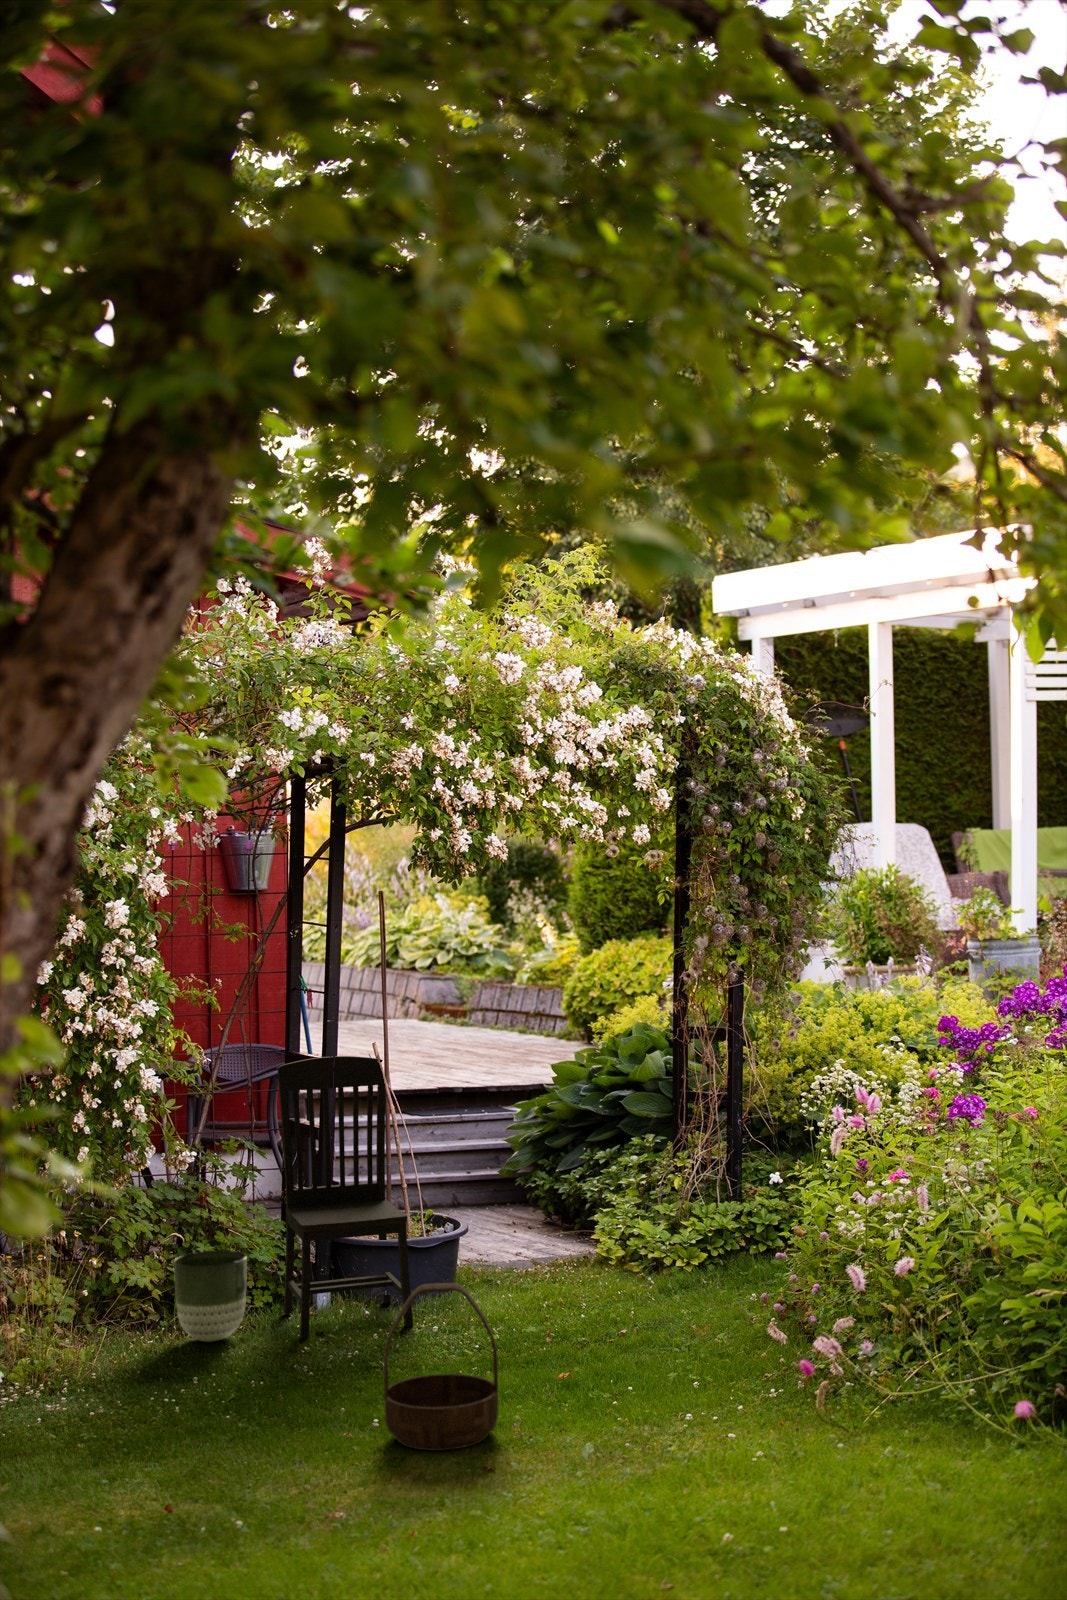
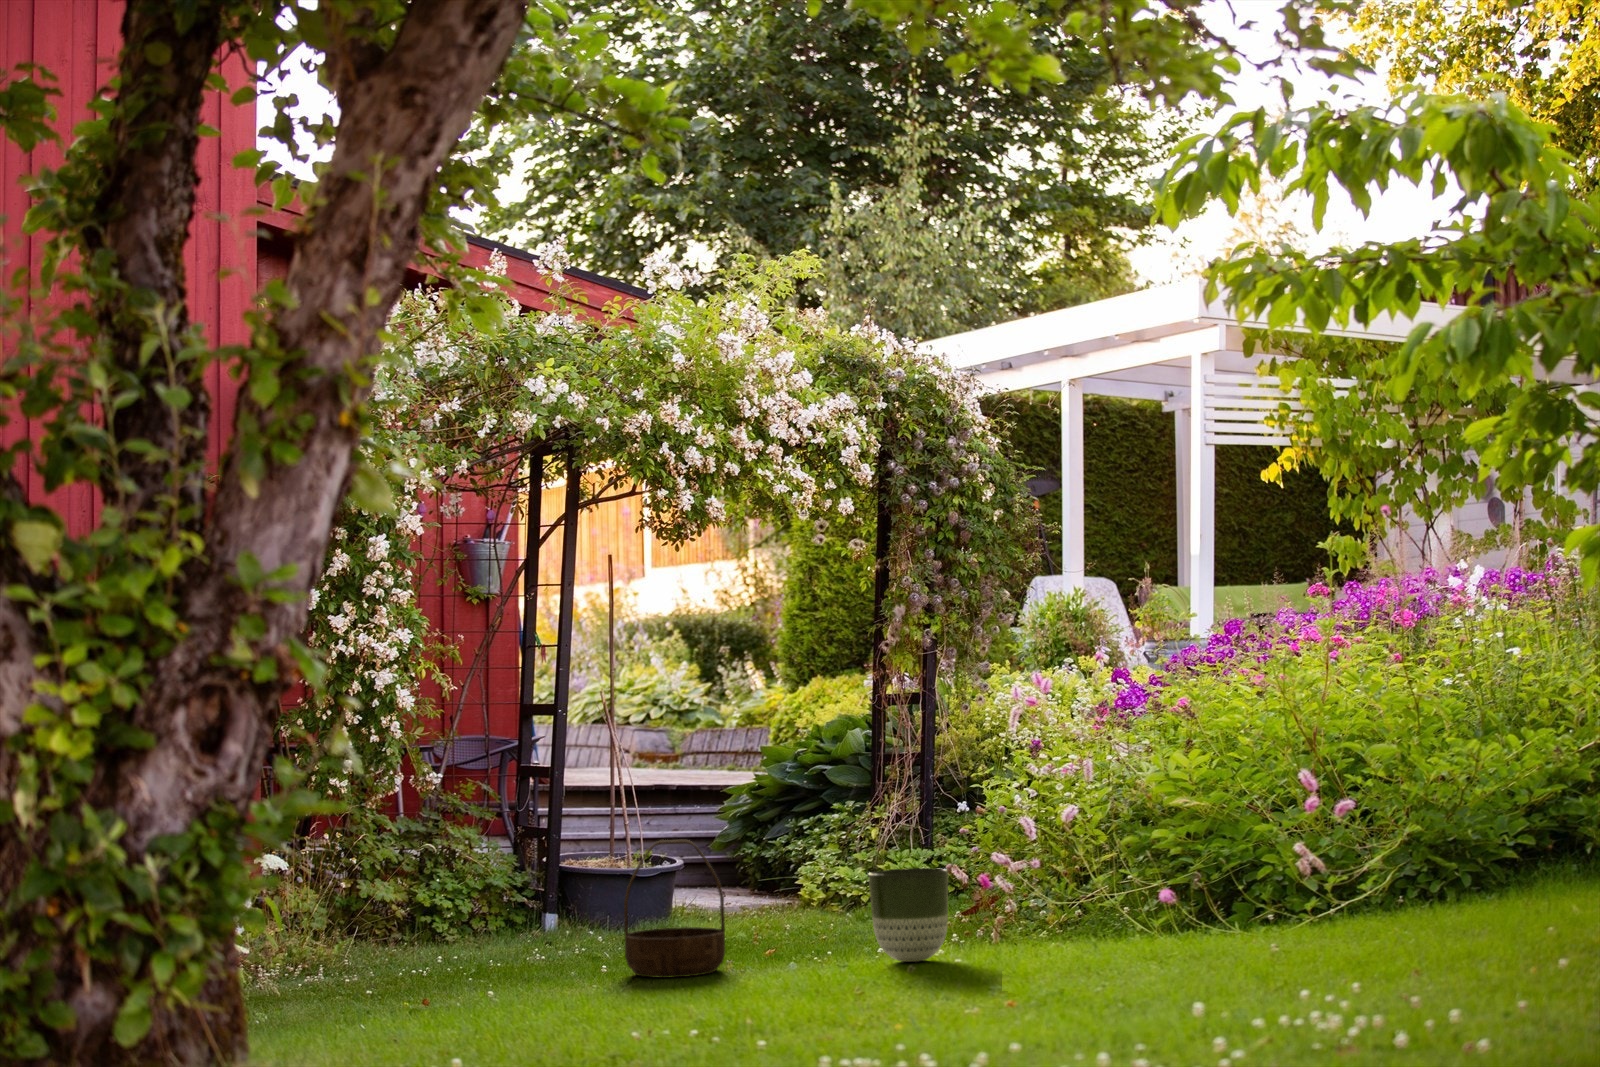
chair: present [277,1056,413,1338] -> none [516,702,642,945]
planter: present [173,1251,247,1342] -> present [868,868,948,962]

